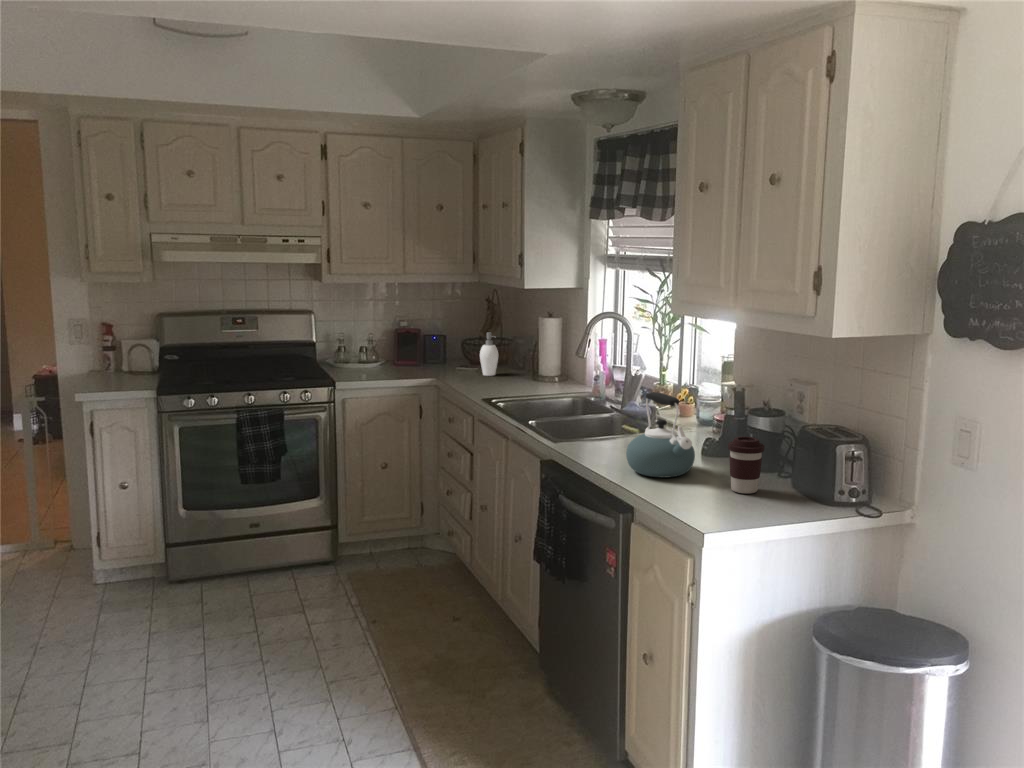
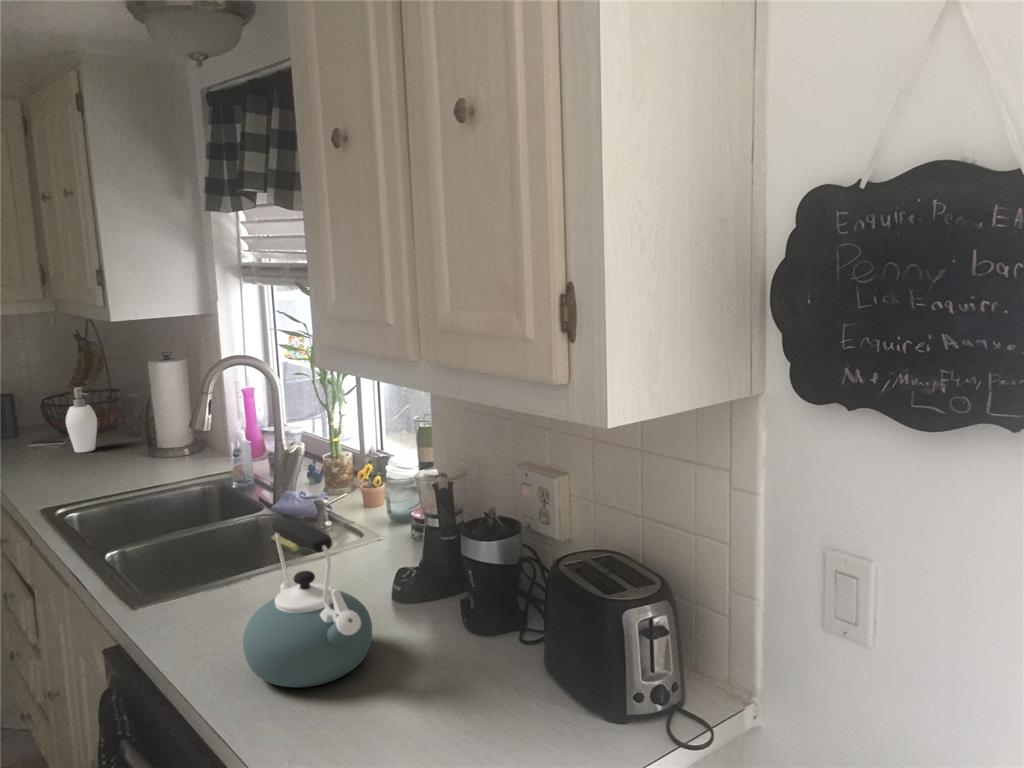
coffee cup: present [728,436,765,494] -> none [426,599,493,713]

